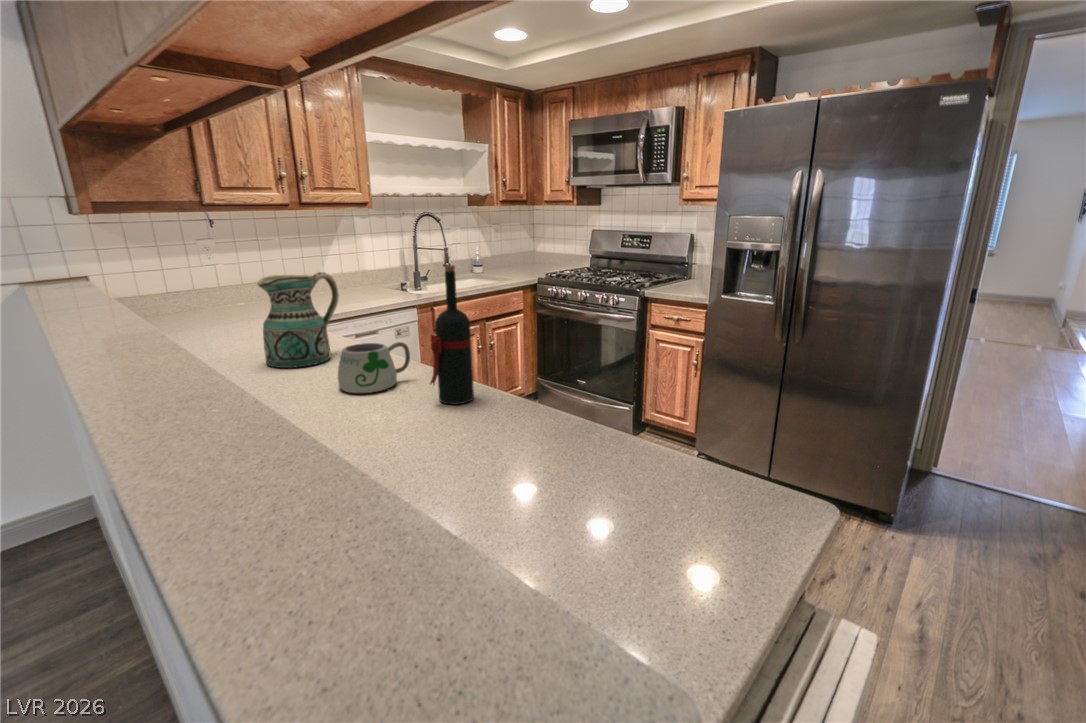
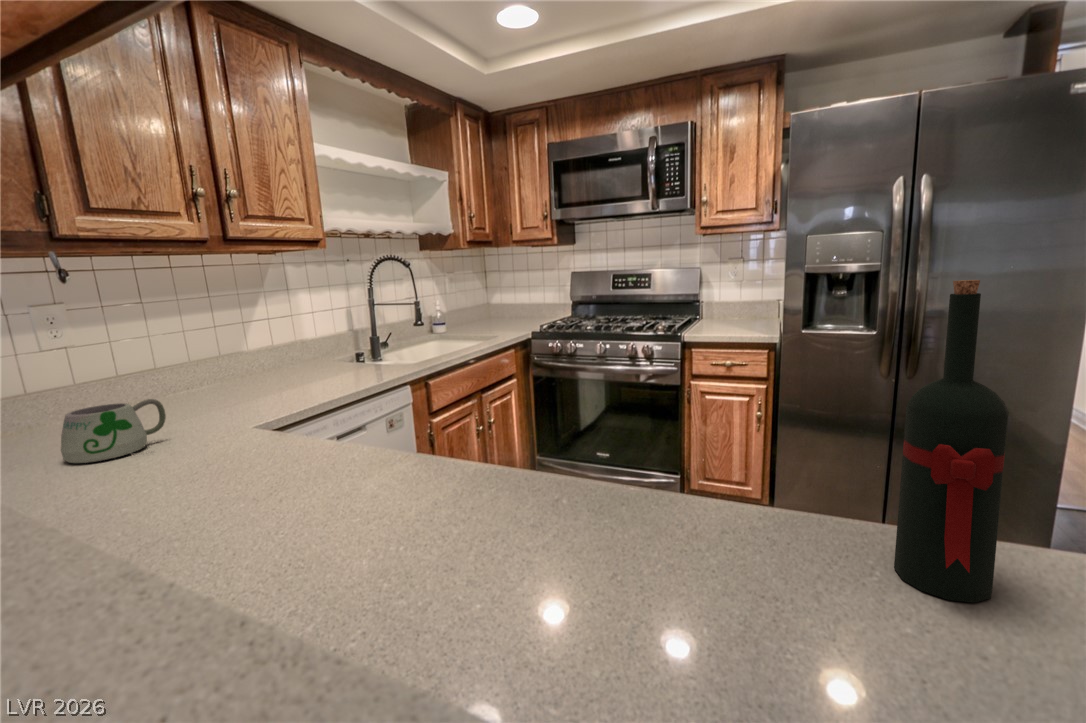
ceramic pitcher: present [258,272,339,368] -> none [335,333,470,558]
mug: present [338,342,410,393] -> present [61,399,166,463]

